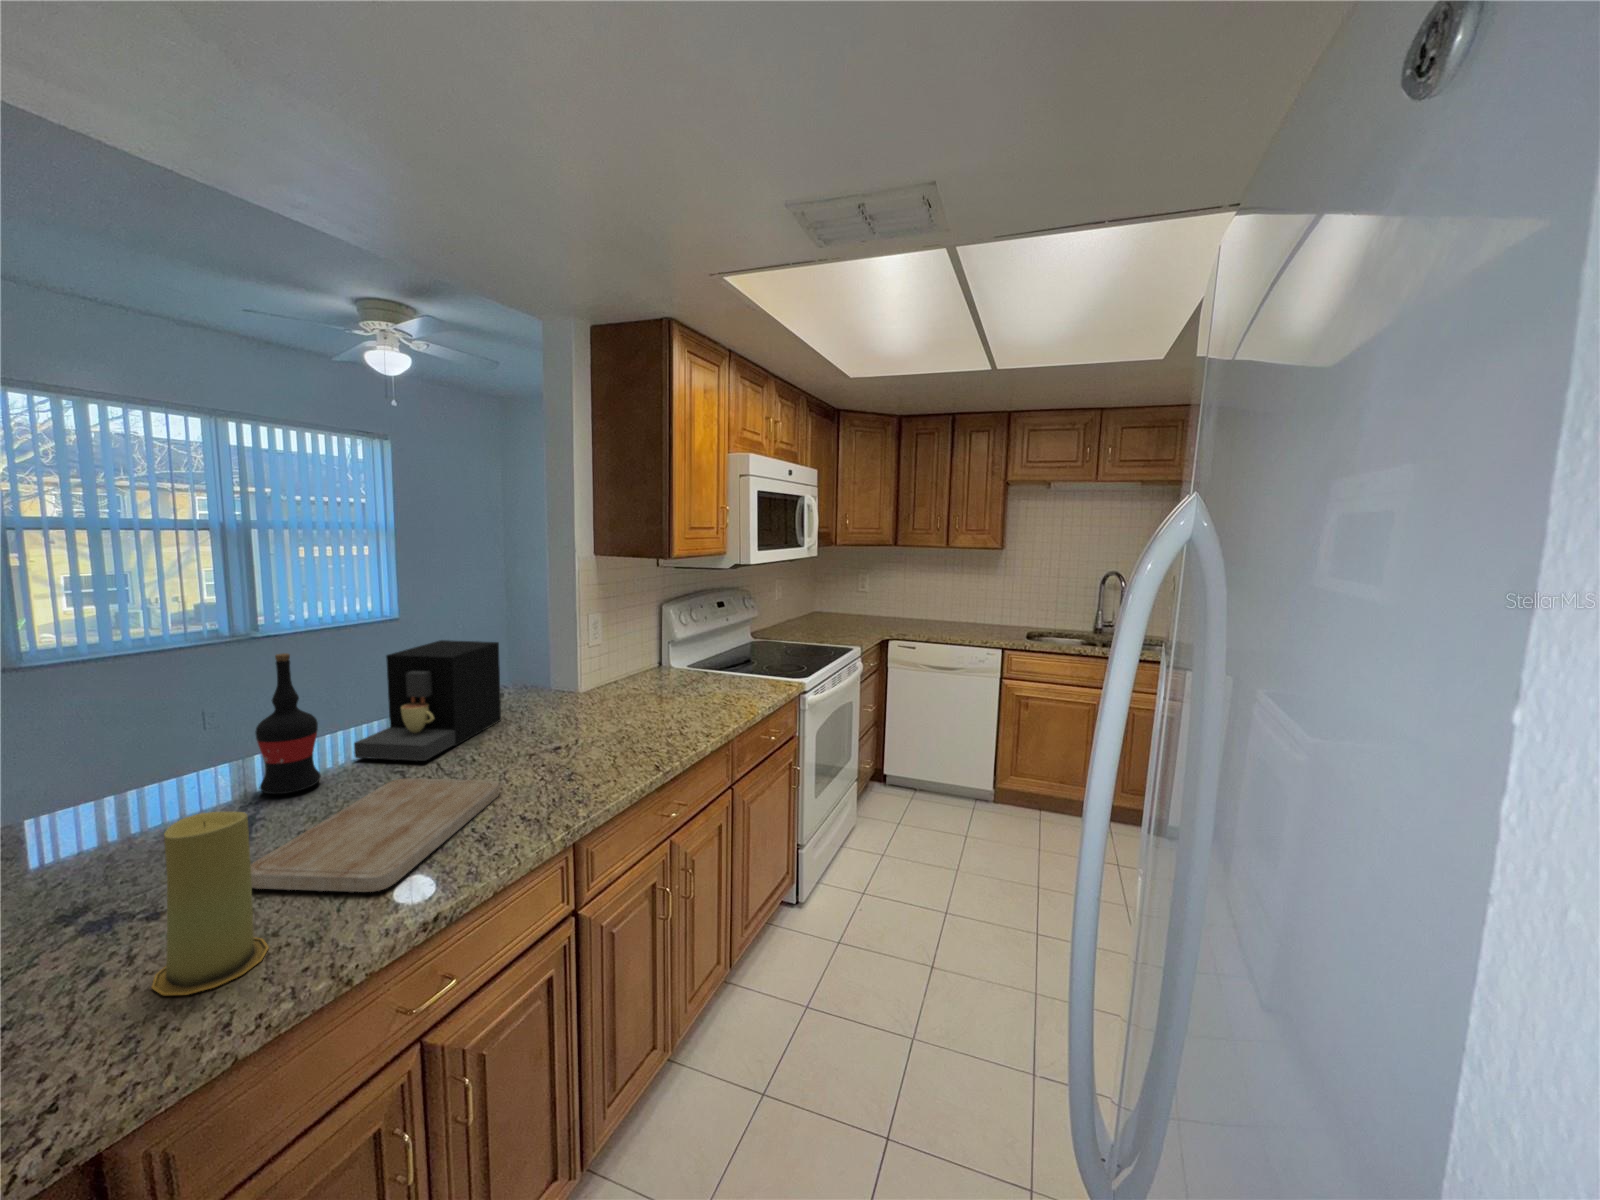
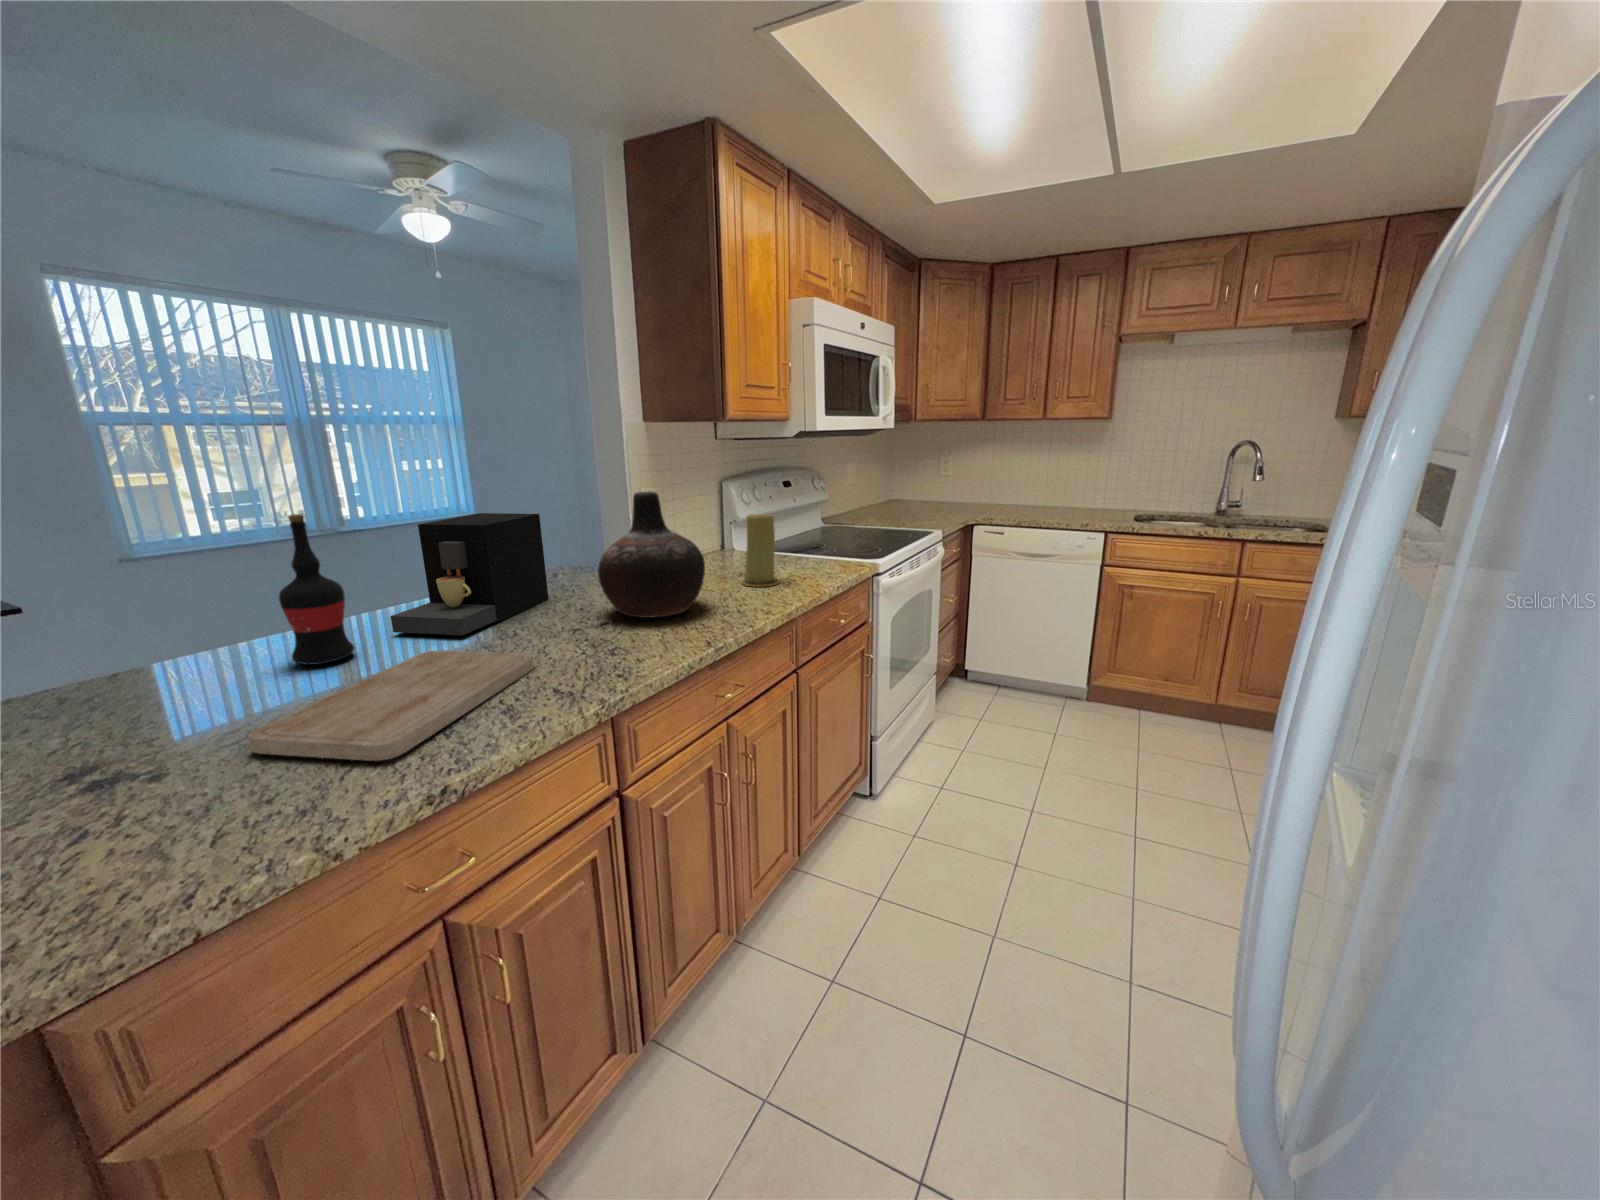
vase: none [555,627,652,740] -> present [598,492,705,618]
candle: present [152,812,268,995] -> present [742,514,779,587]

